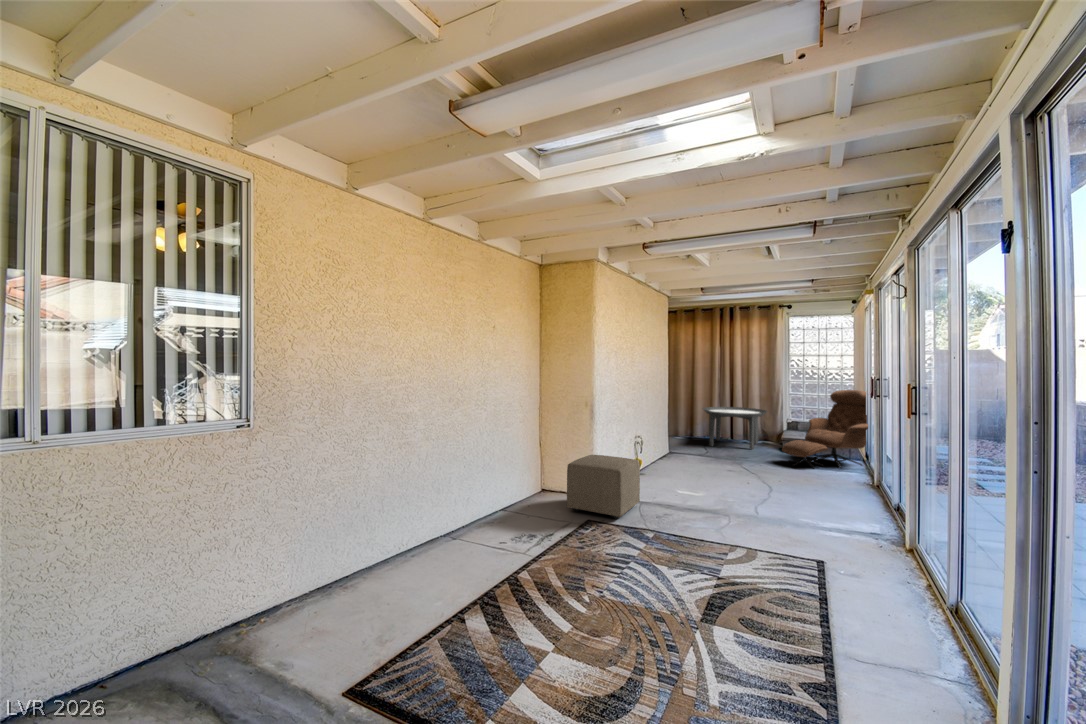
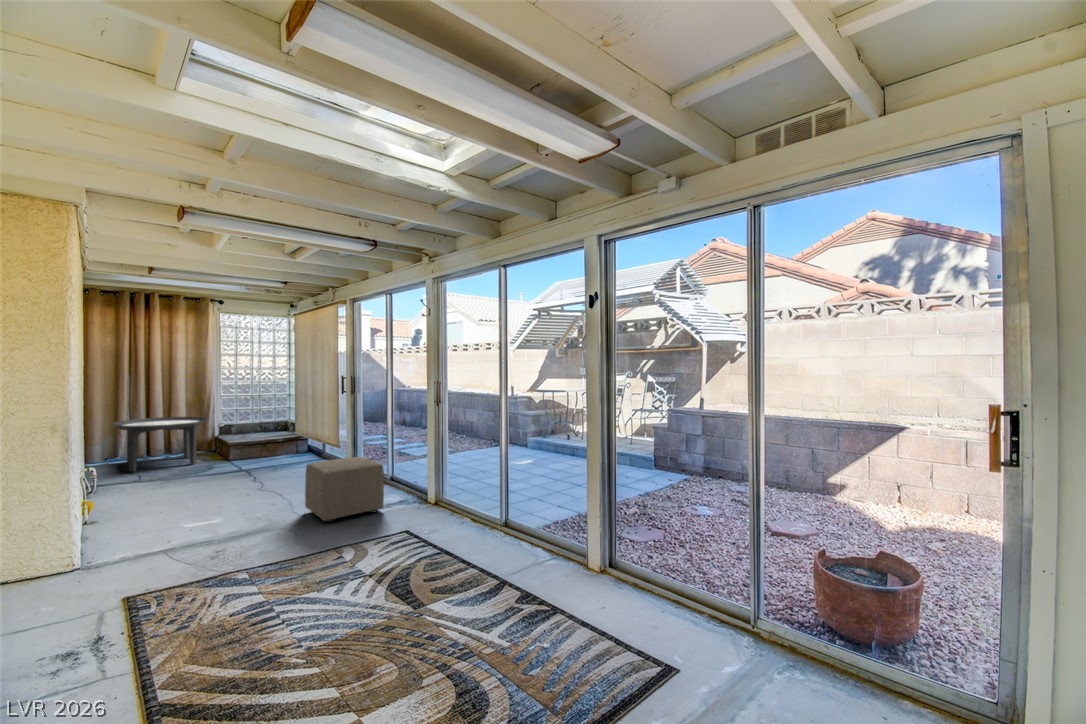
lounge chair: present [782,390,868,469] -> none [248,388,327,470]
ottoman: present [567,455,640,519] -> present [305,457,384,522]

